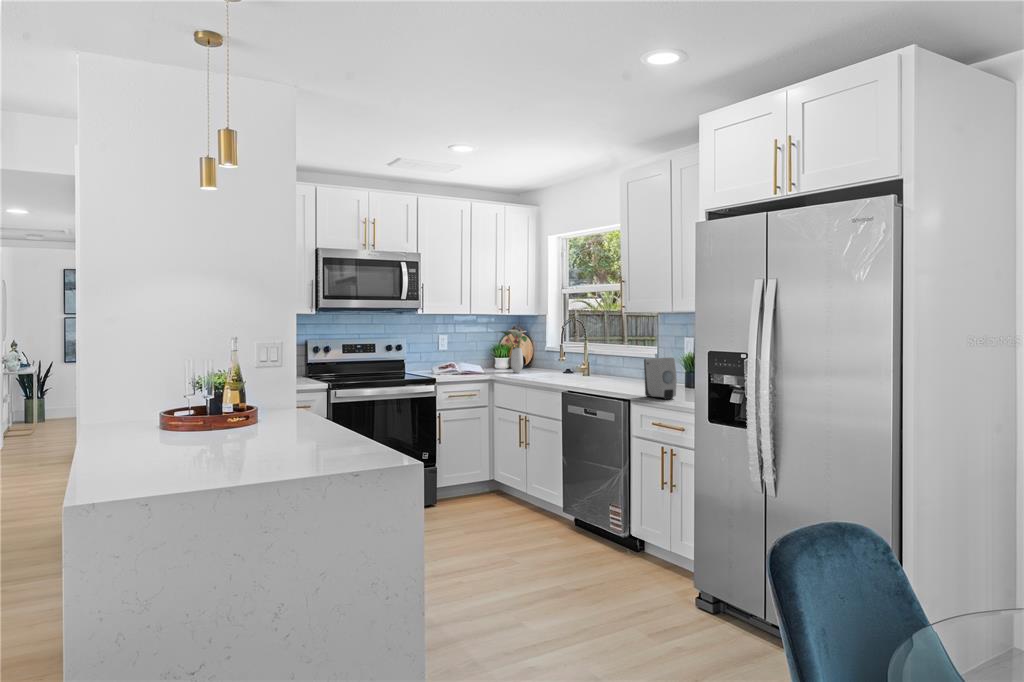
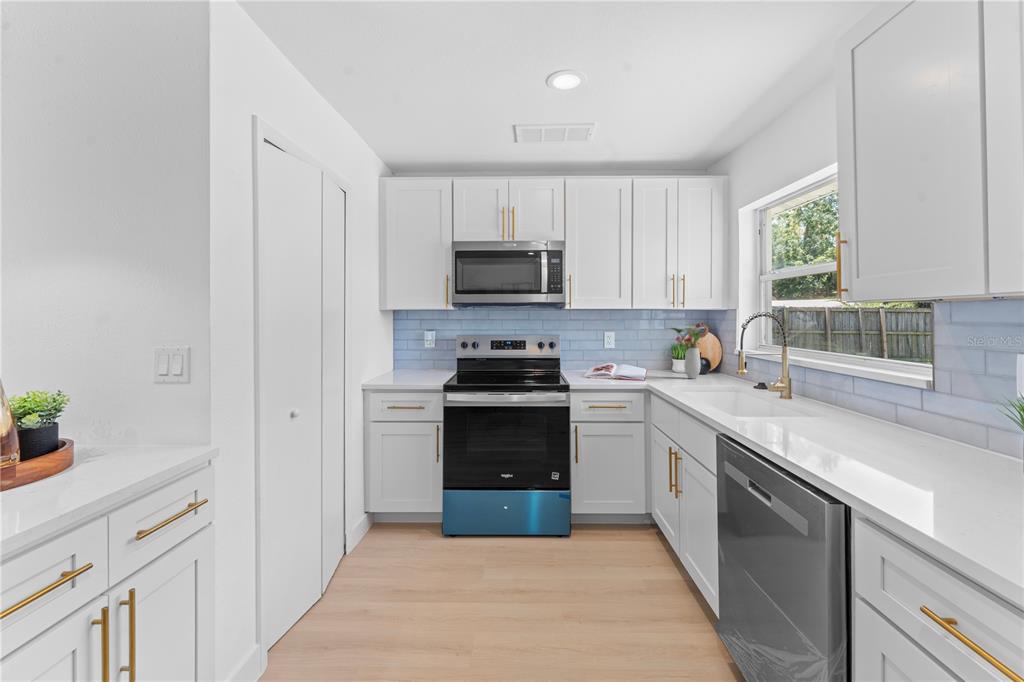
soap dispenser: present [644,358,676,399] -> none [860,367,937,450]

